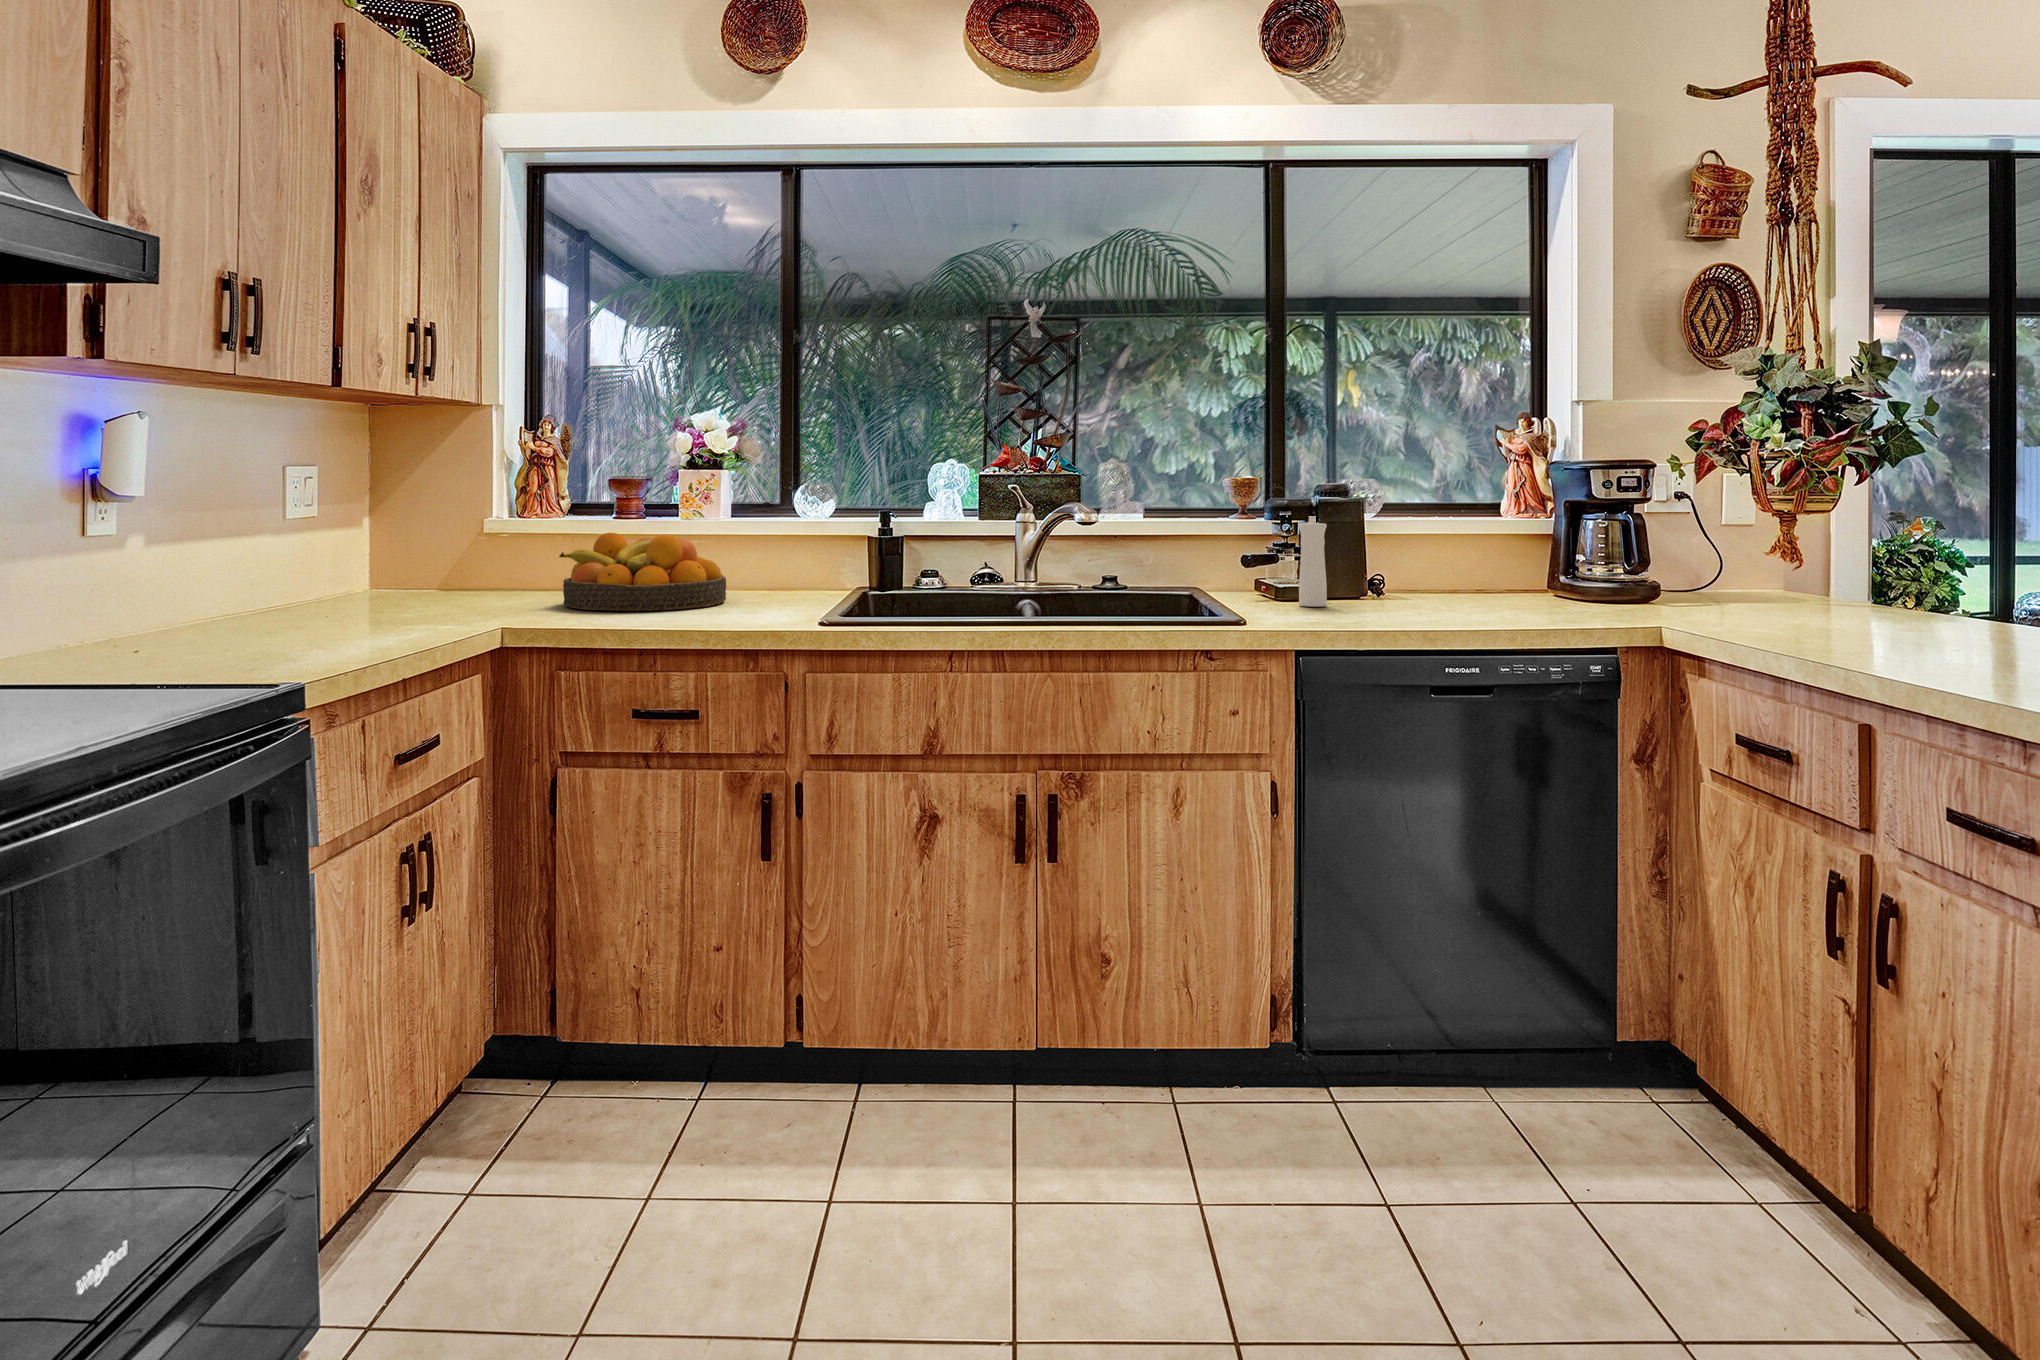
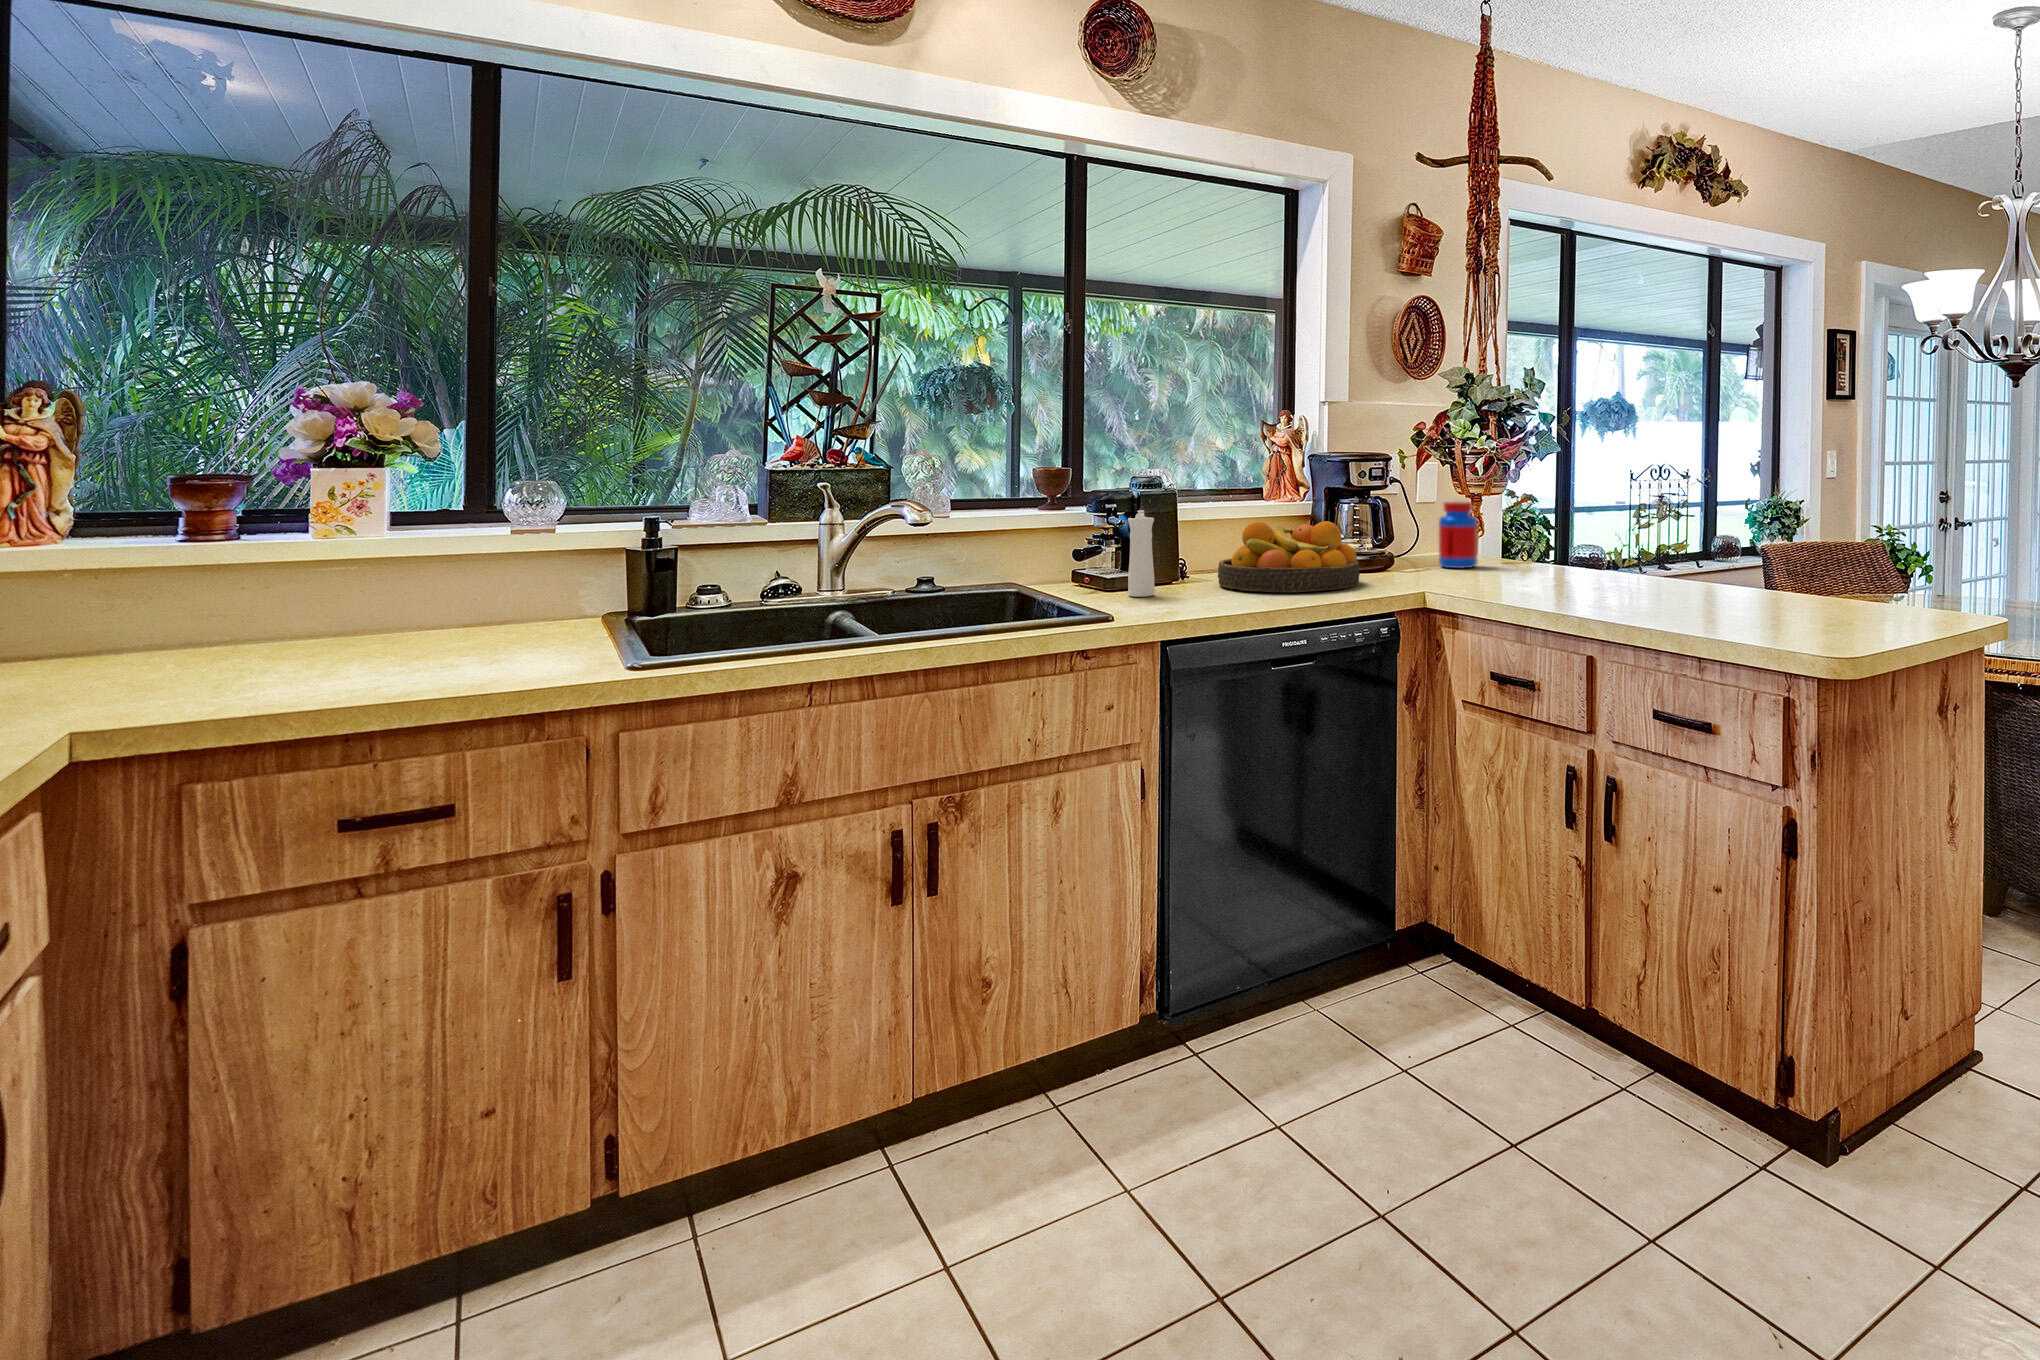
jar: none [1730,522,1788,607] -> present [1439,501,1477,568]
fruit bowl: present [559,533,726,611] -> present [1218,521,1360,592]

